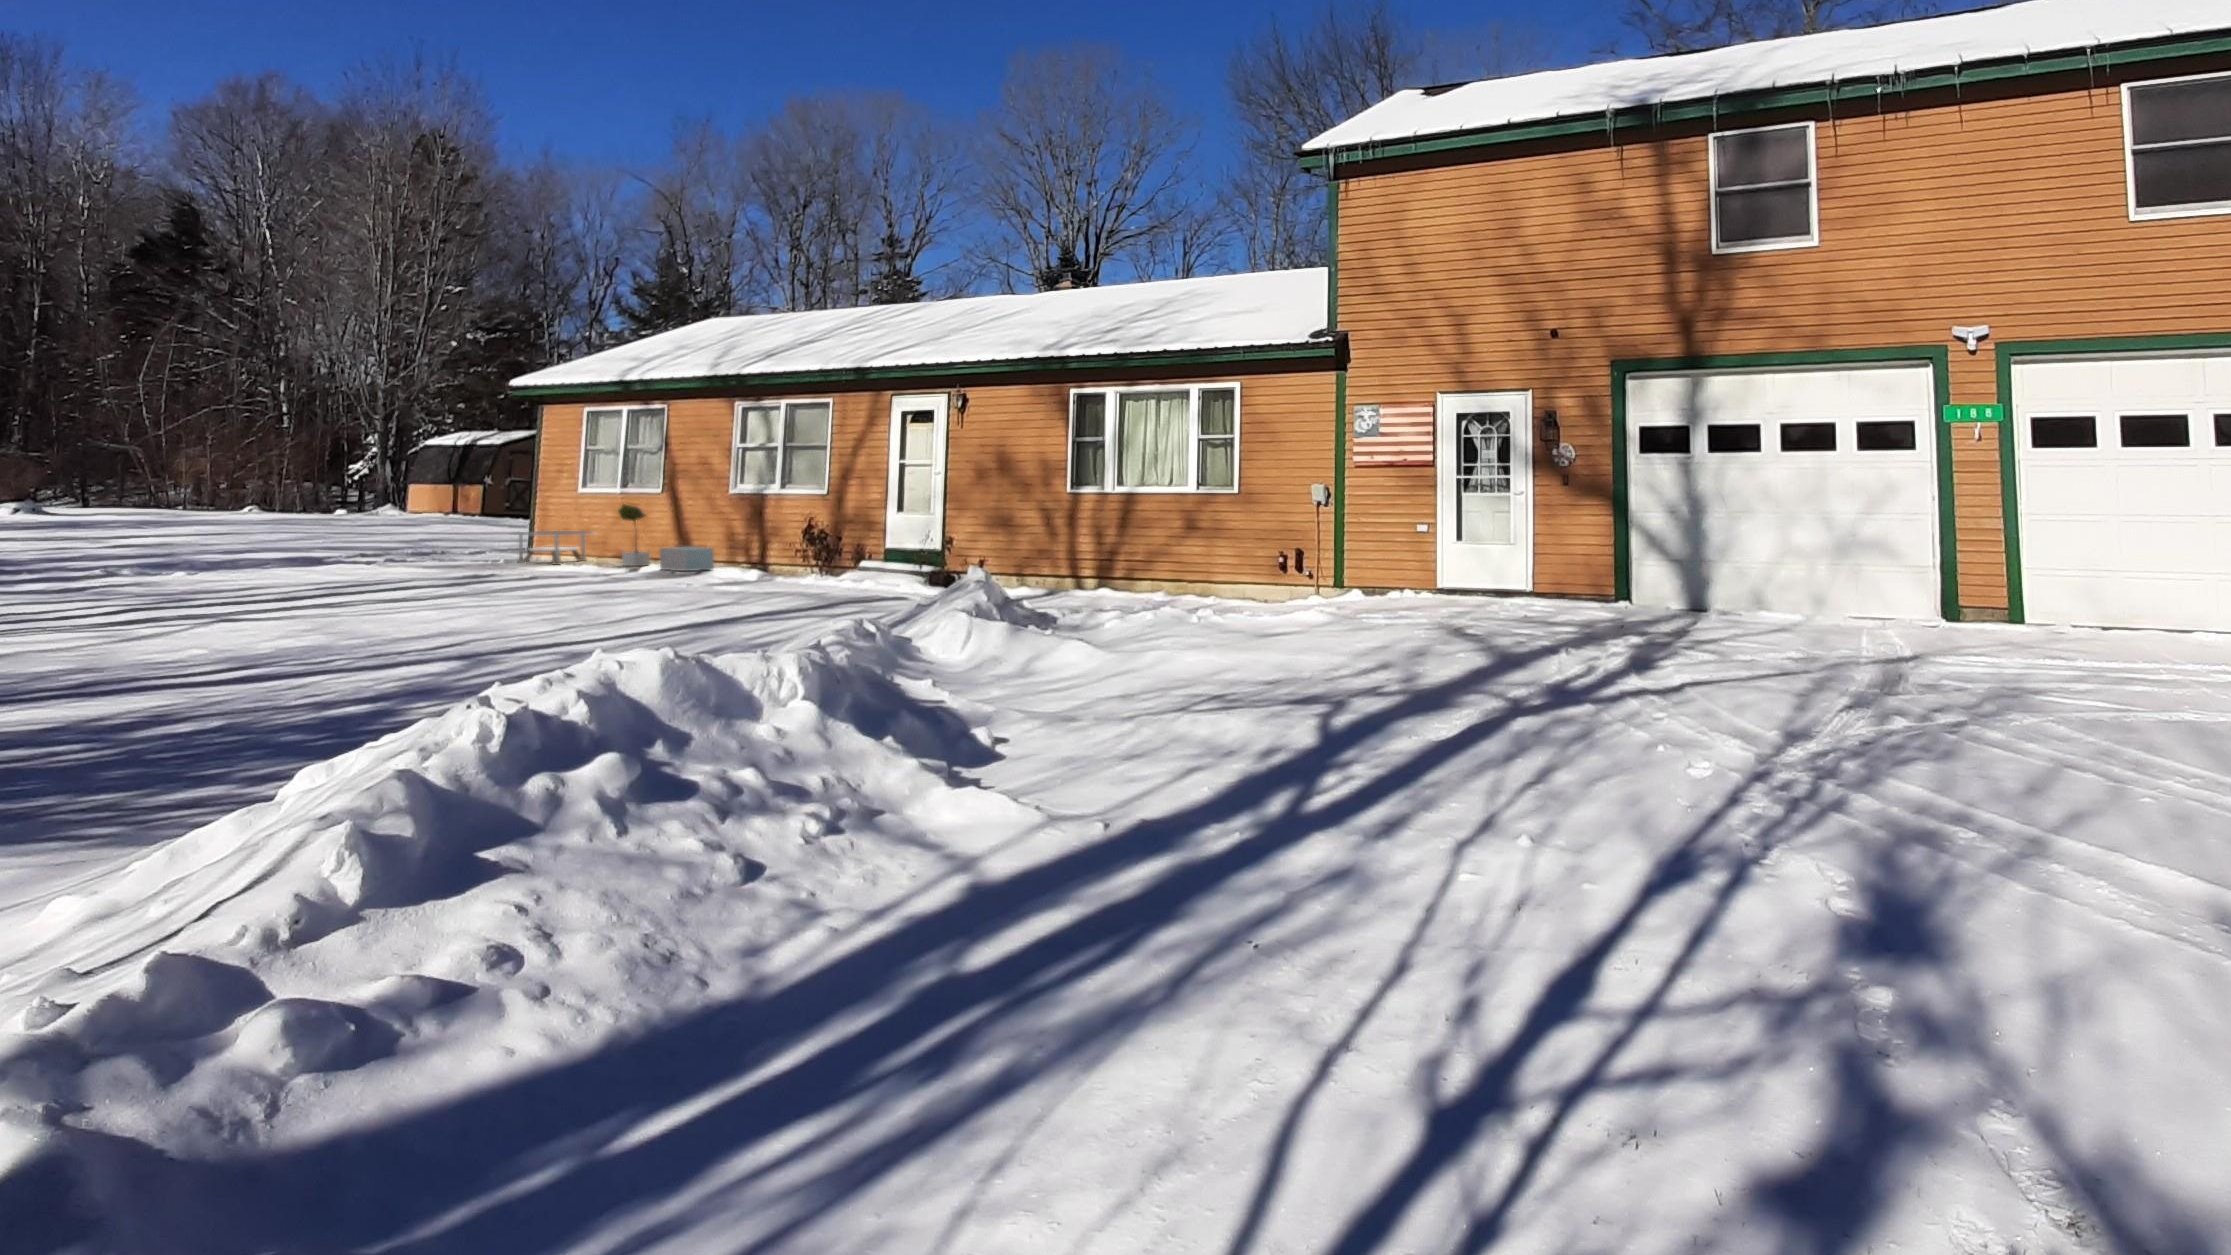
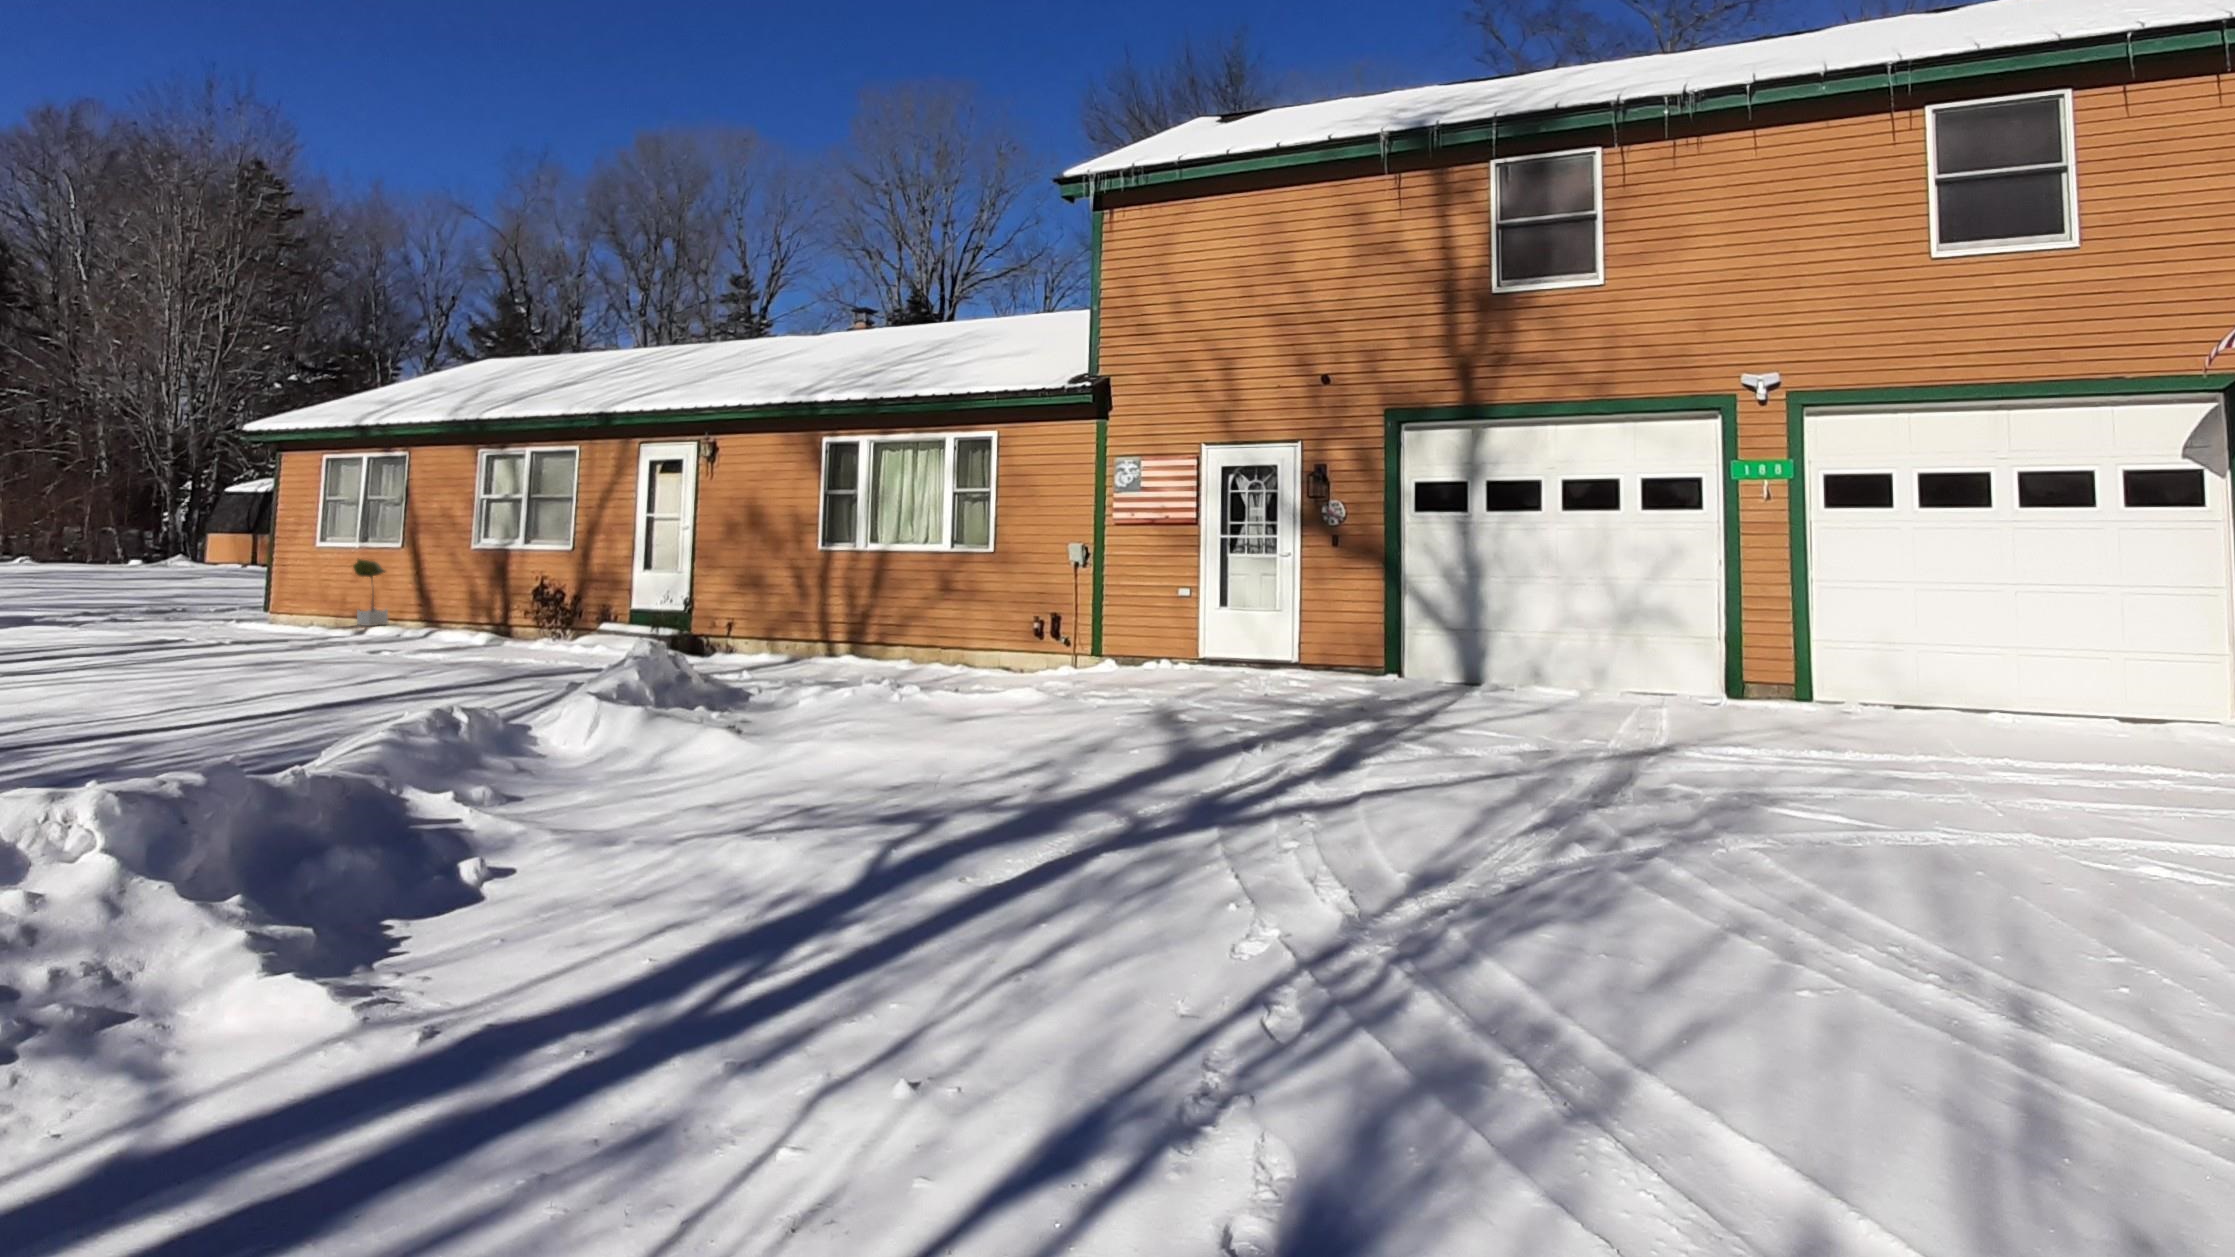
round table: present [516,531,590,565] -> none [231,588,334,624]
storage box: present [660,547,714,571] -> none [394,605,454,632]

